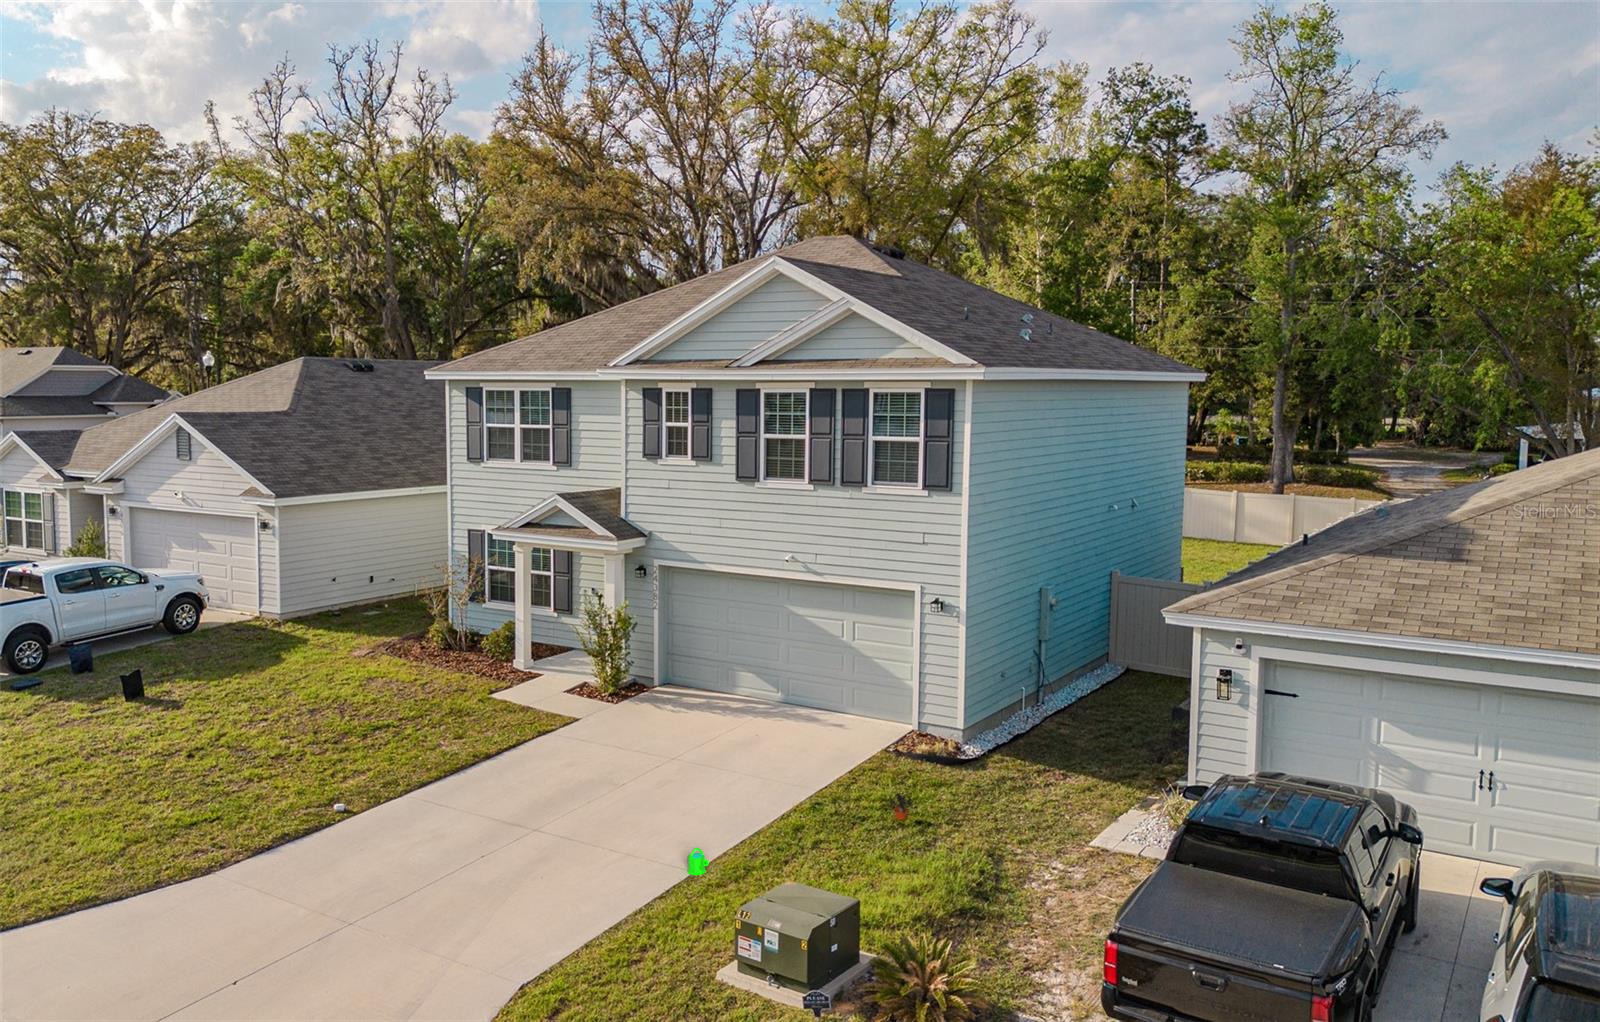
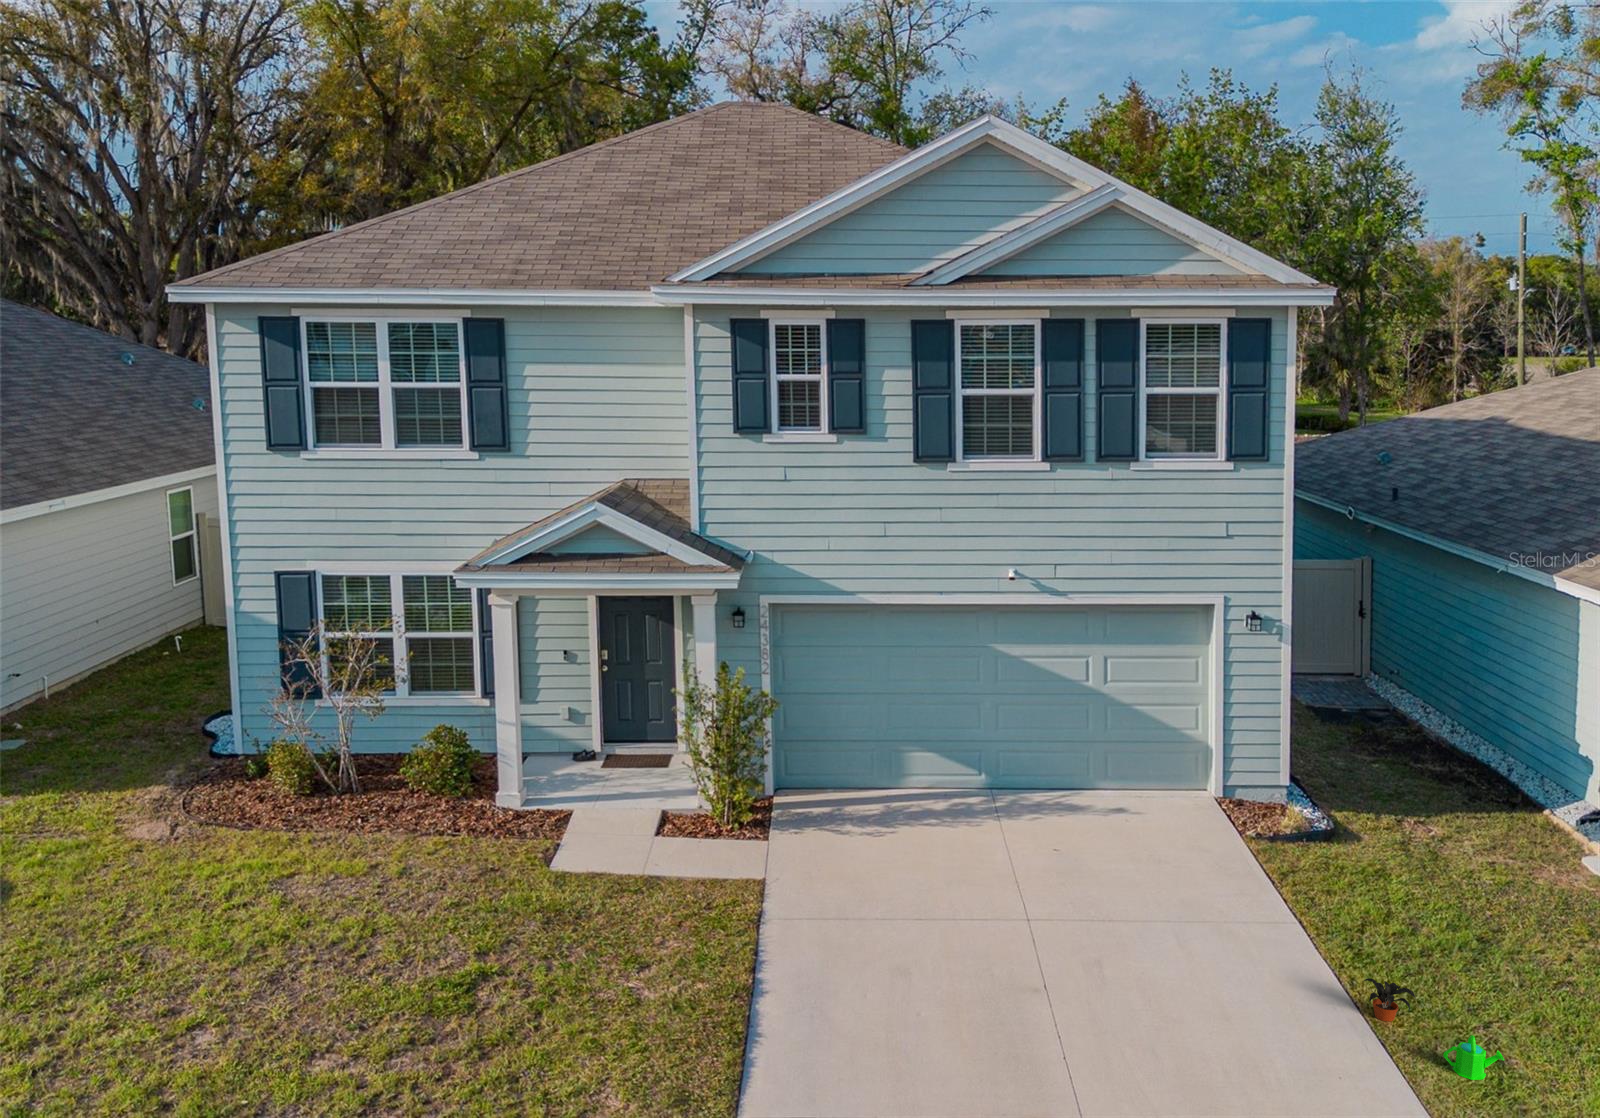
potted plant: present [889,794,913,820] -> present [1364,978,1416,1022]

